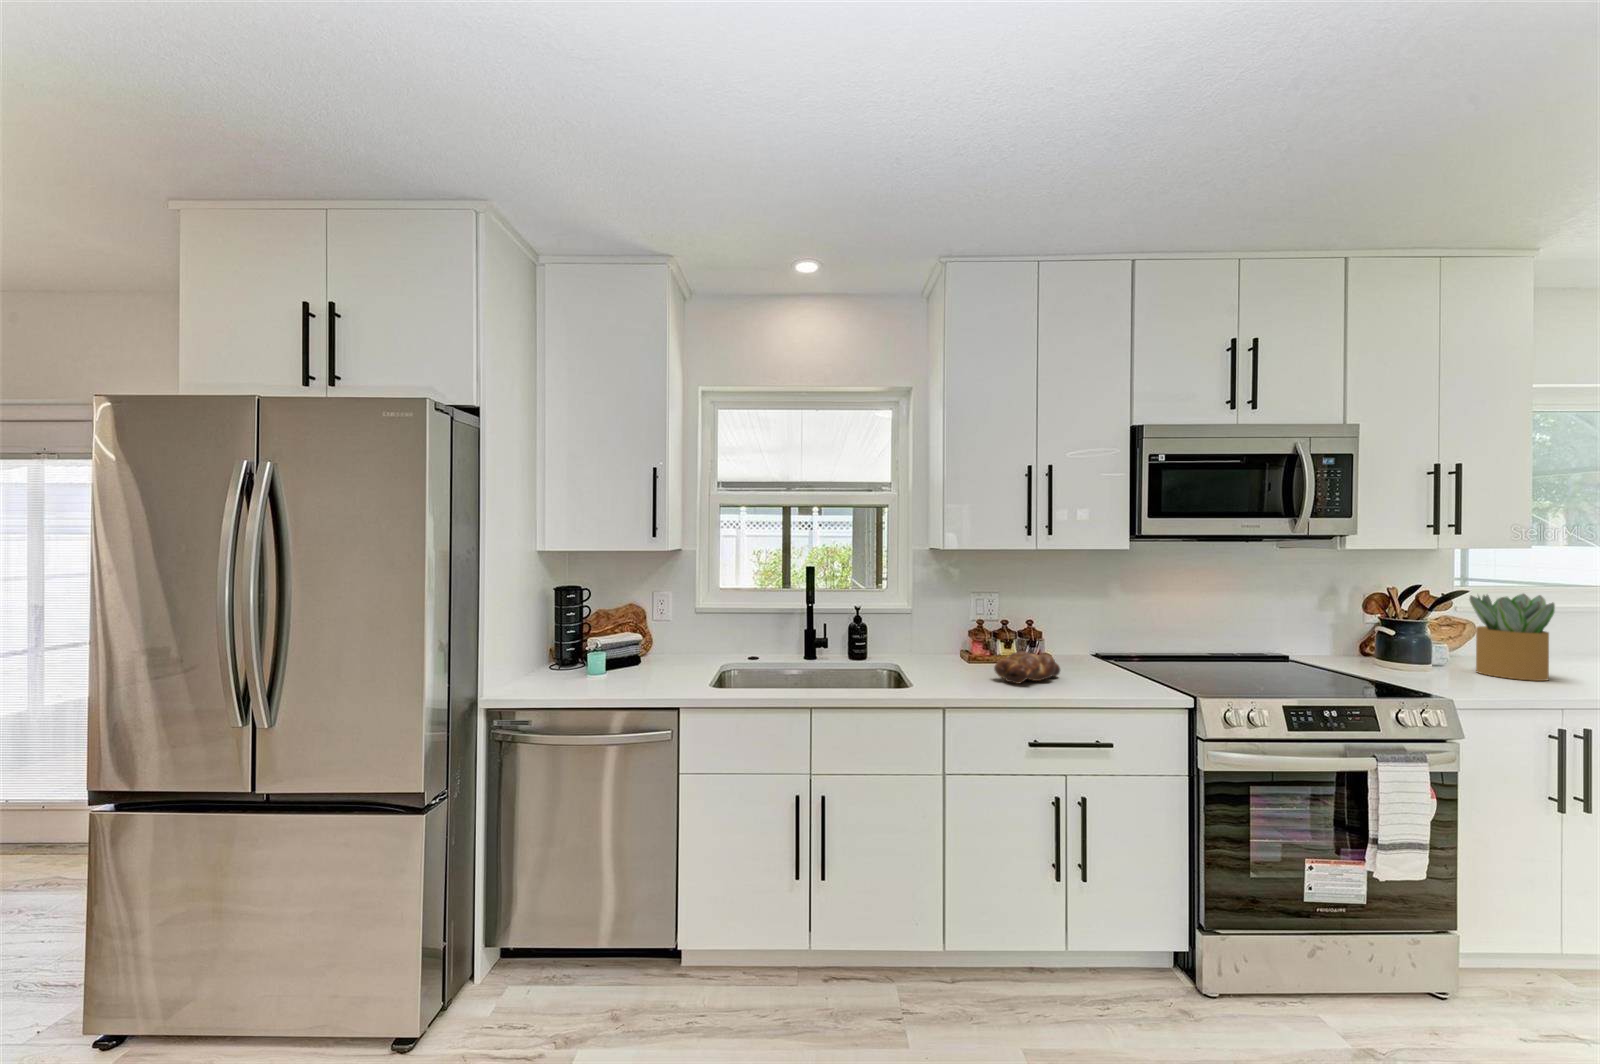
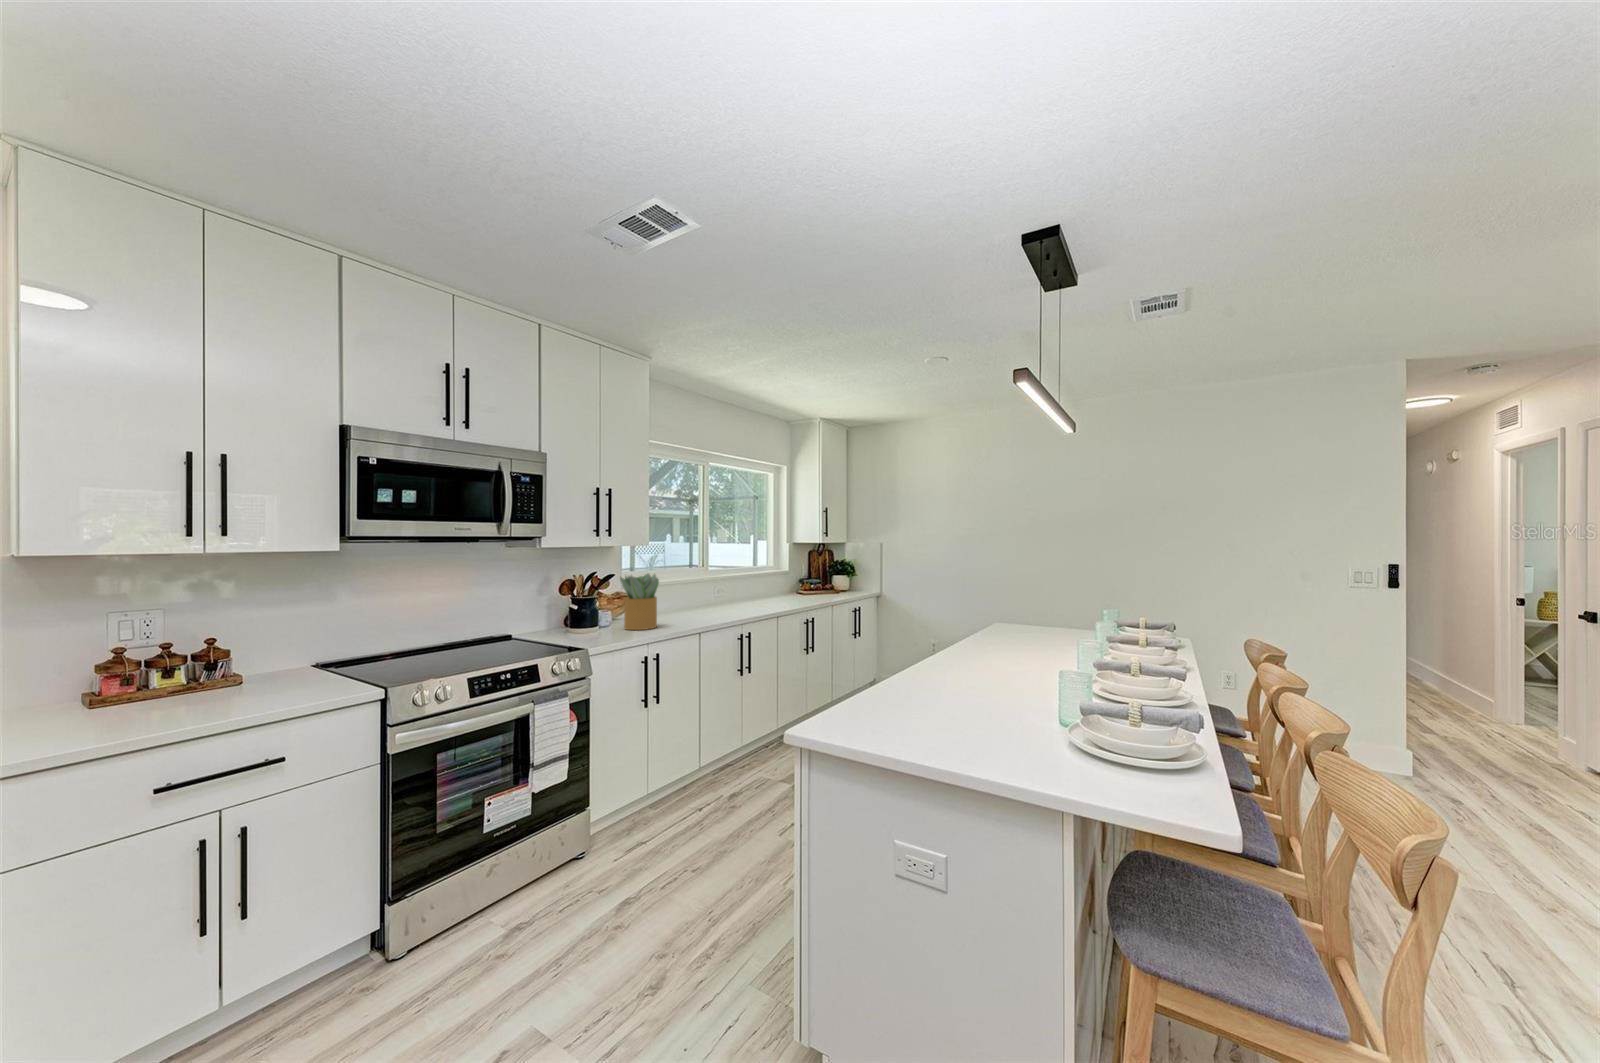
bread loaf: present [994,651,1060,684] -> none [130,674,242,716]

